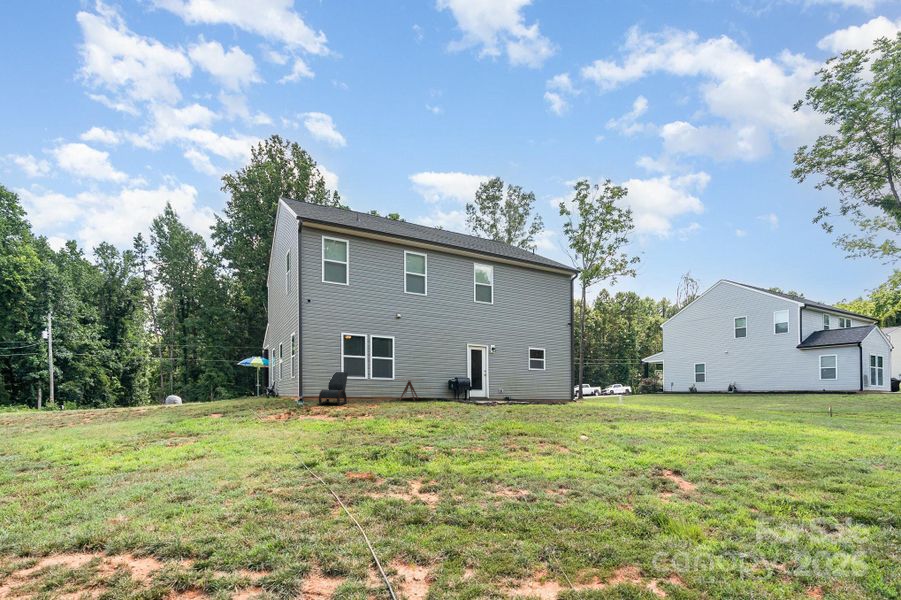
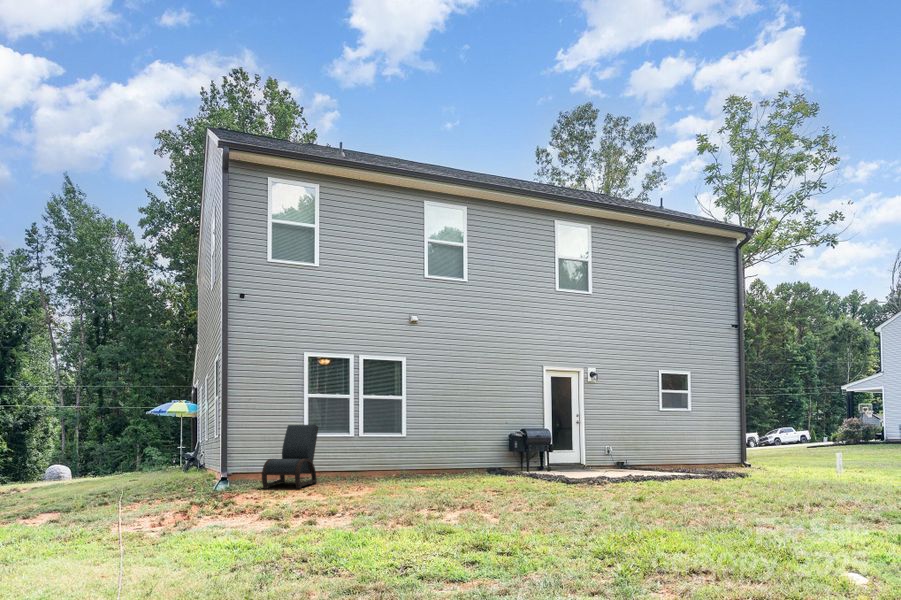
round table: present [394,378,424,401] -> none [406,432,464,476]

